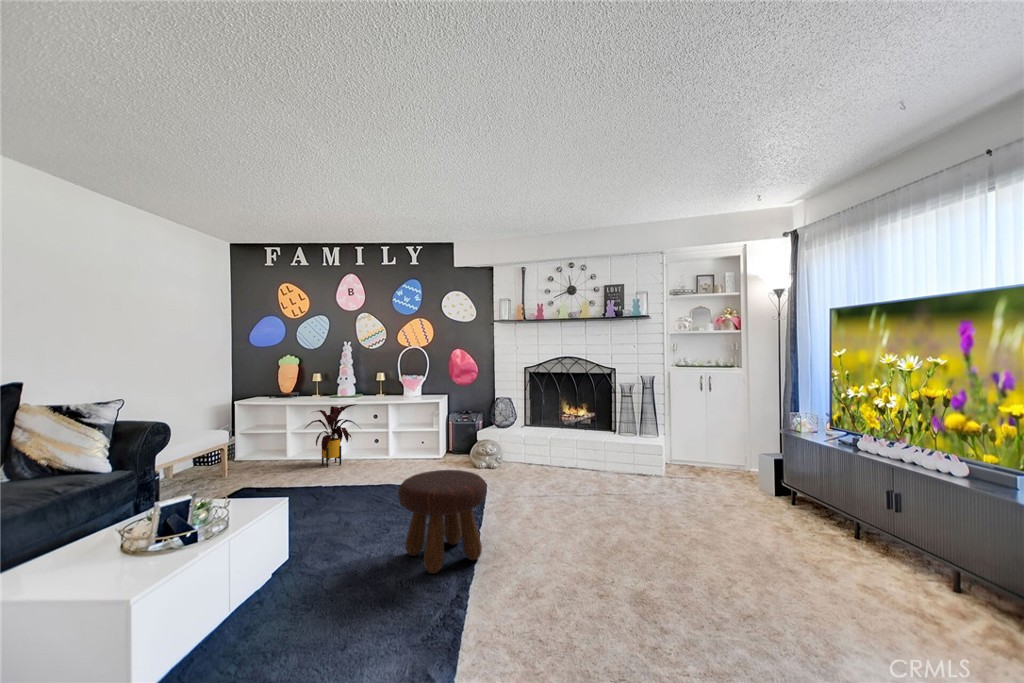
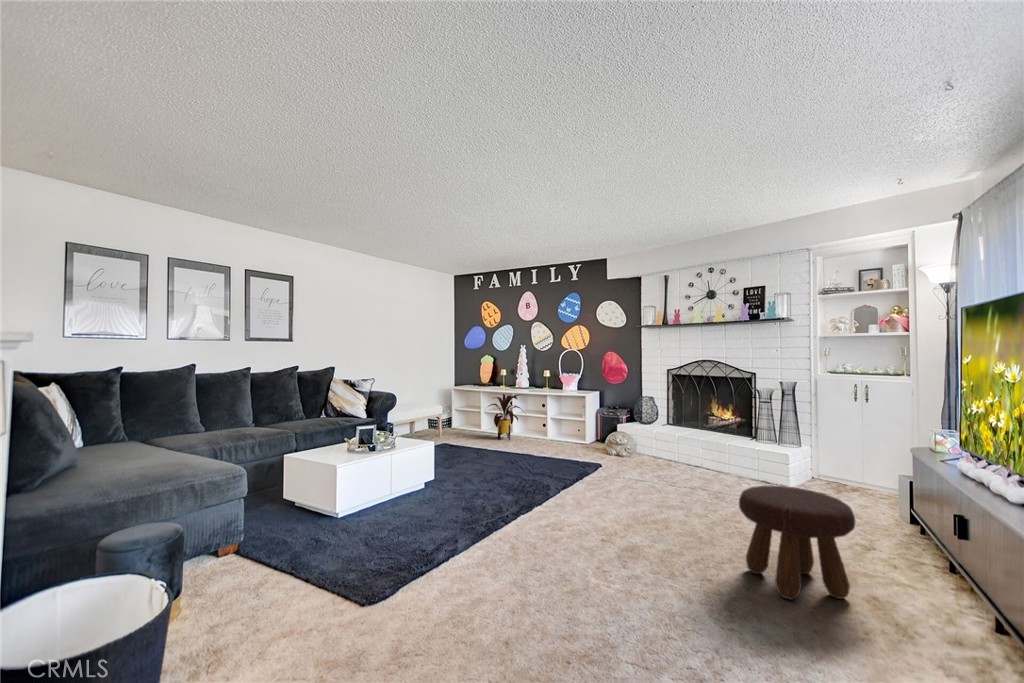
footstool: present [398,470,487,573] -> present [739,486,855,600]

